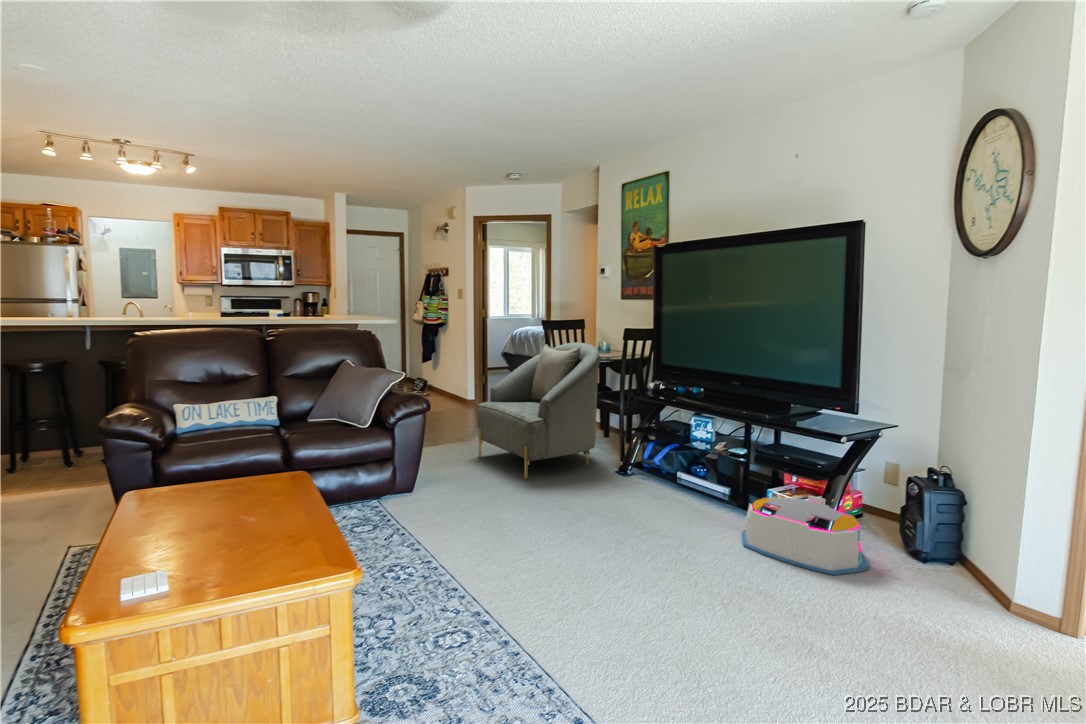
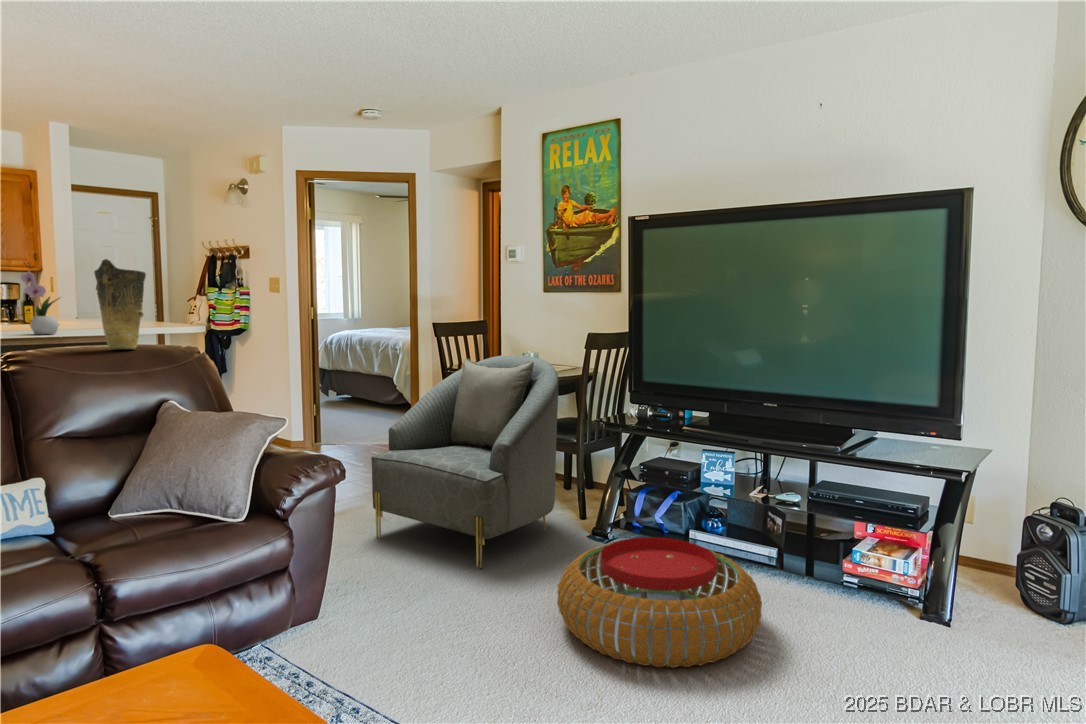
vase: none [318,279,345,330] -> present [94,259,146,349]
flower arrangement: none [299,280,320,322] -> present [21,262,59,334]
pouf: none [542,465,677,544] -> present [557,537,762,668]
storage bin: present [742,496,869,575] -> none [837,552,1022,664]

